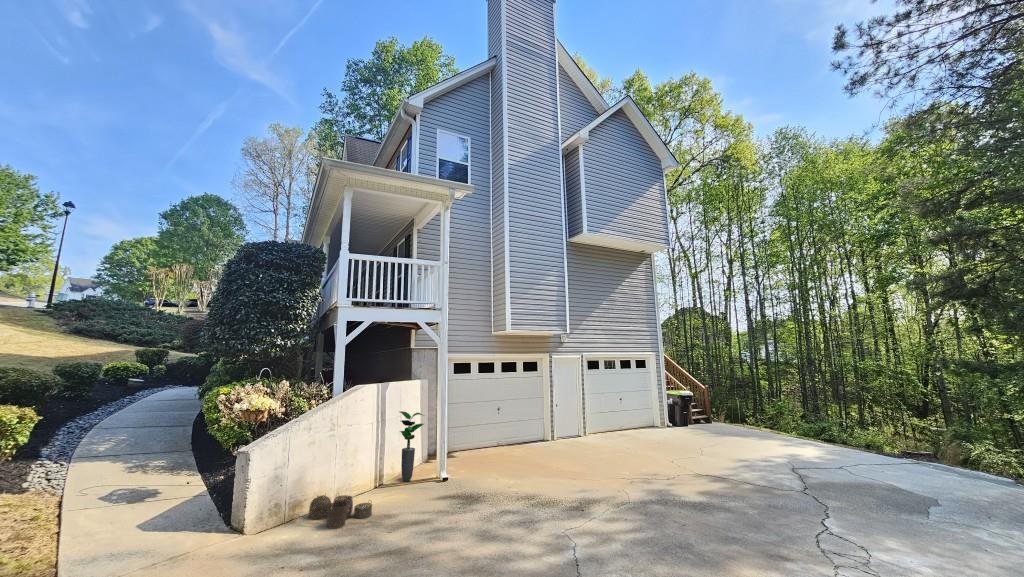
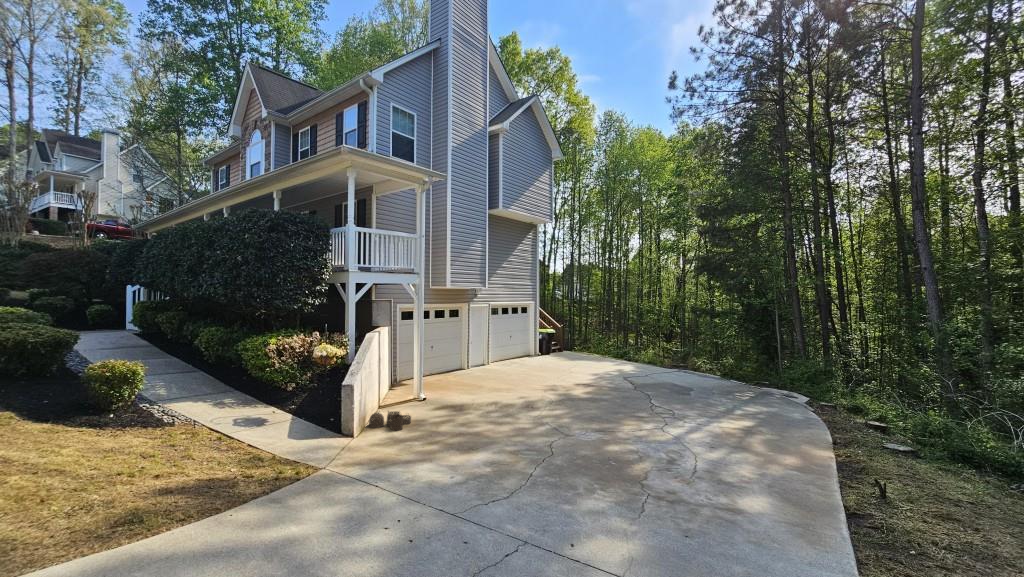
potted plant: present [400,411,424,481] -> none [392,353,414,403]

